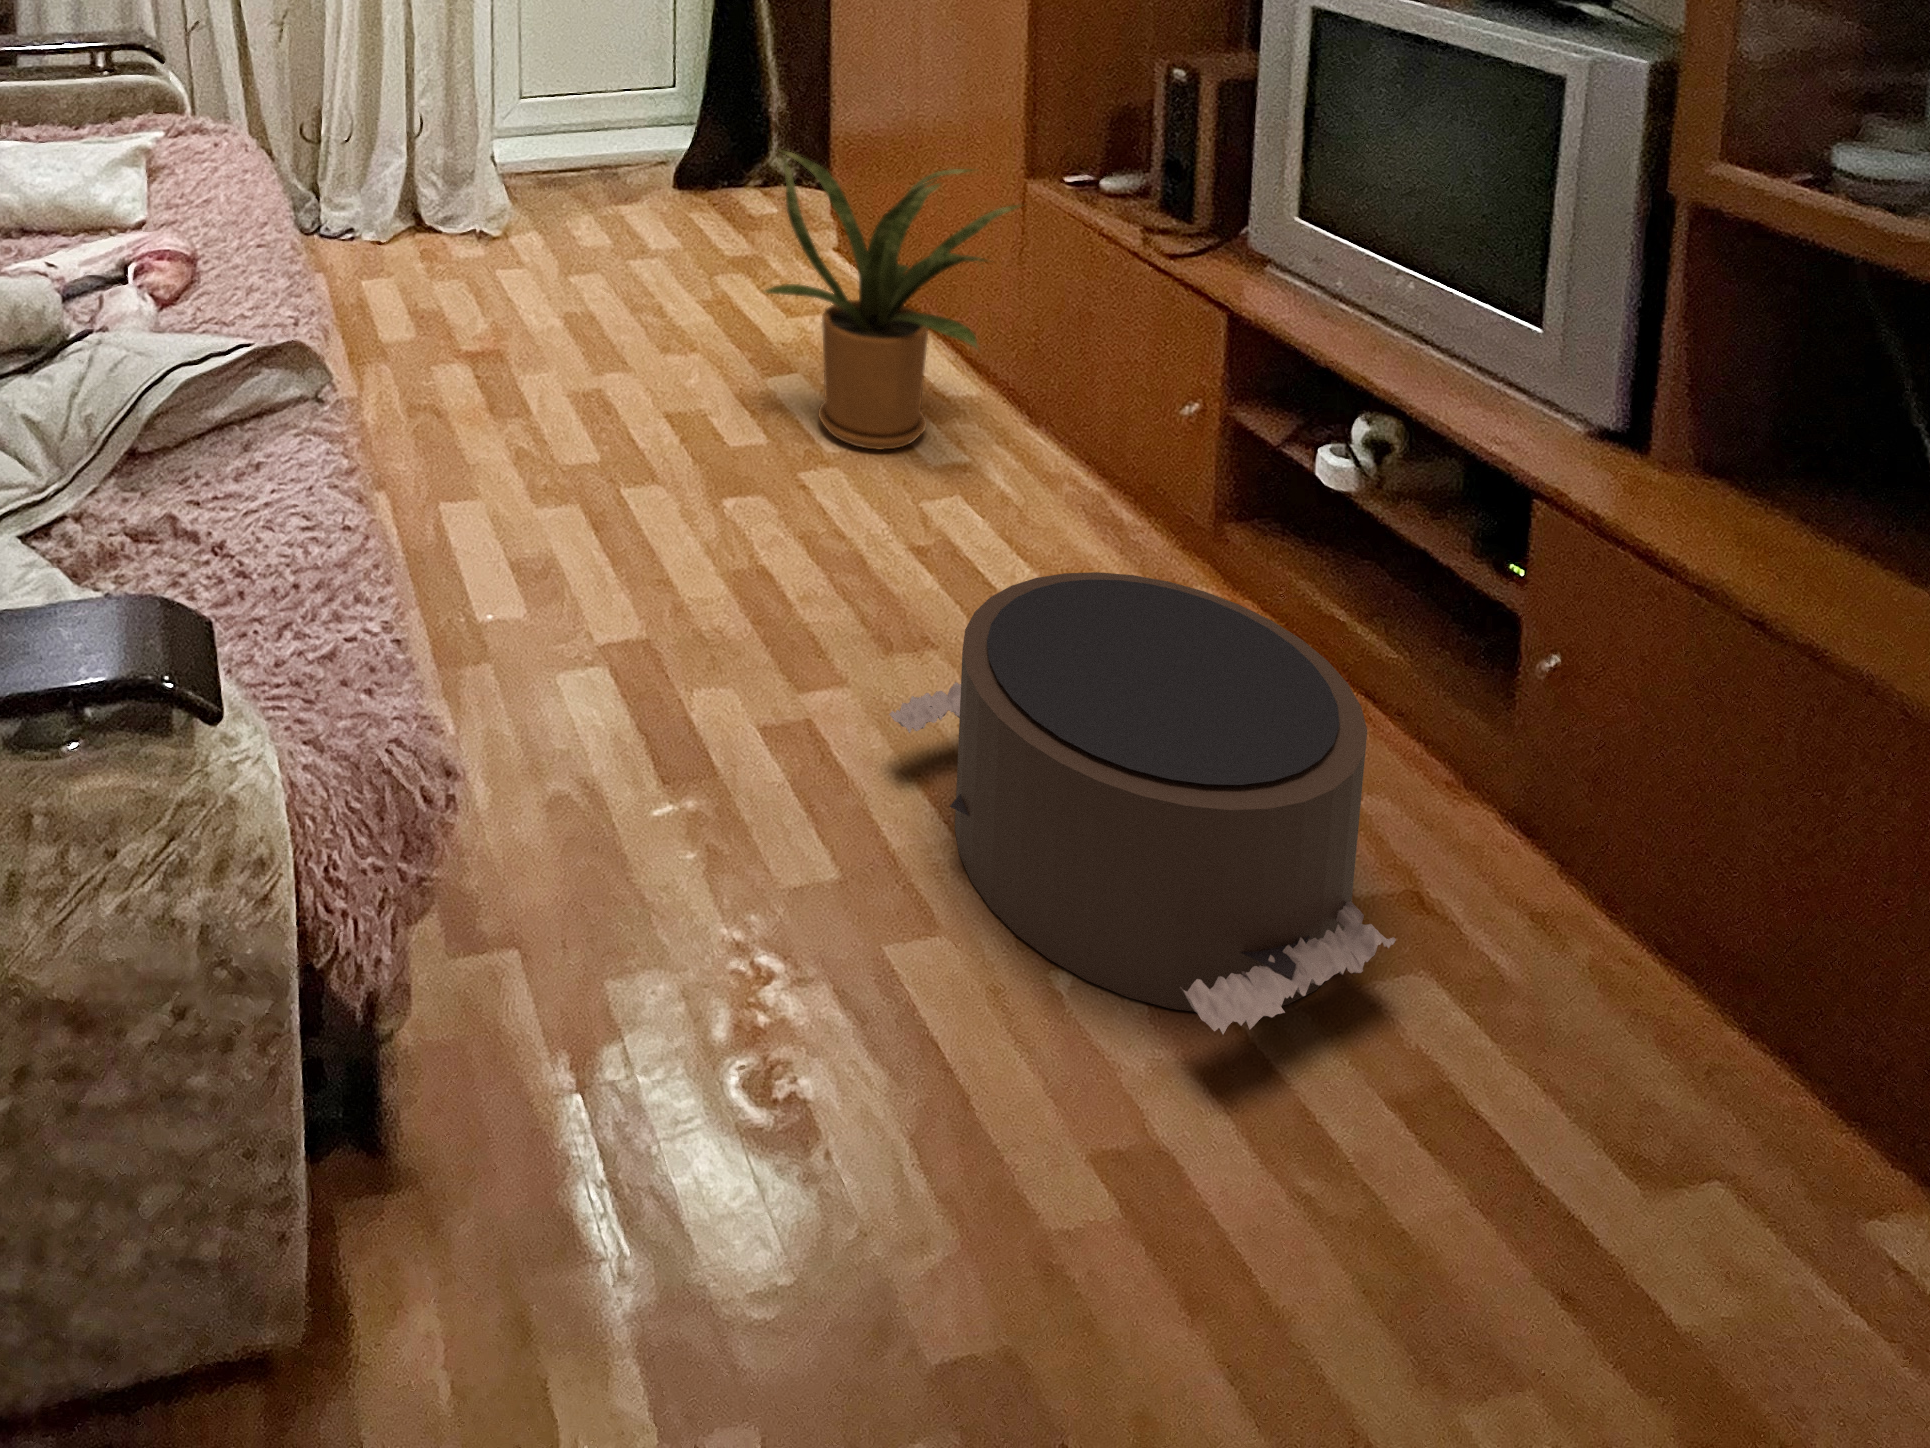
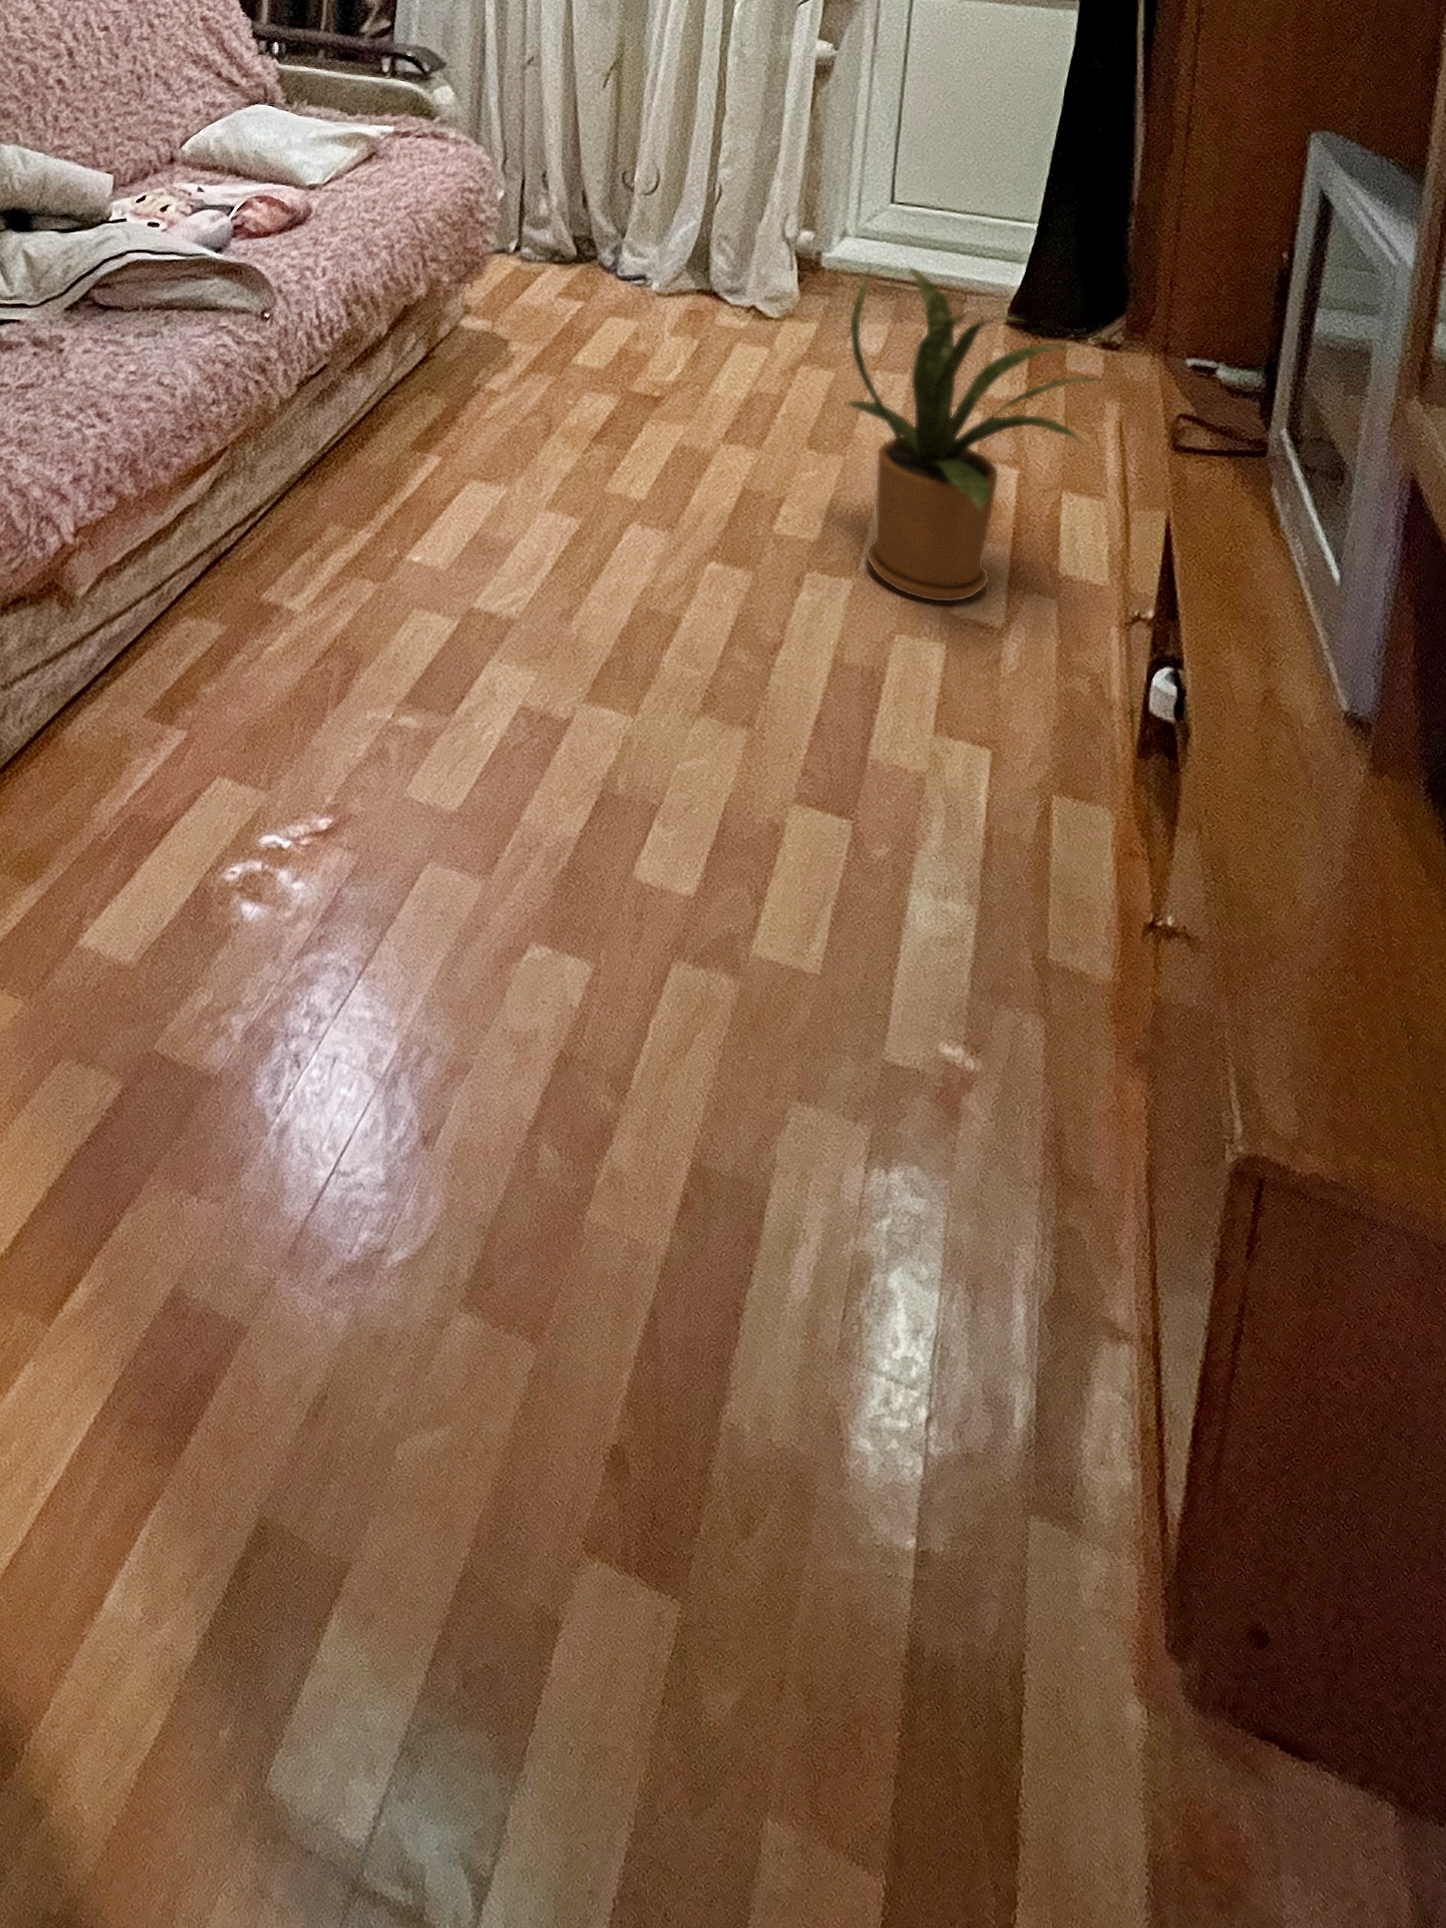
pouf: present [889,572,1396,1034] -> none [508,659,904,1103]

